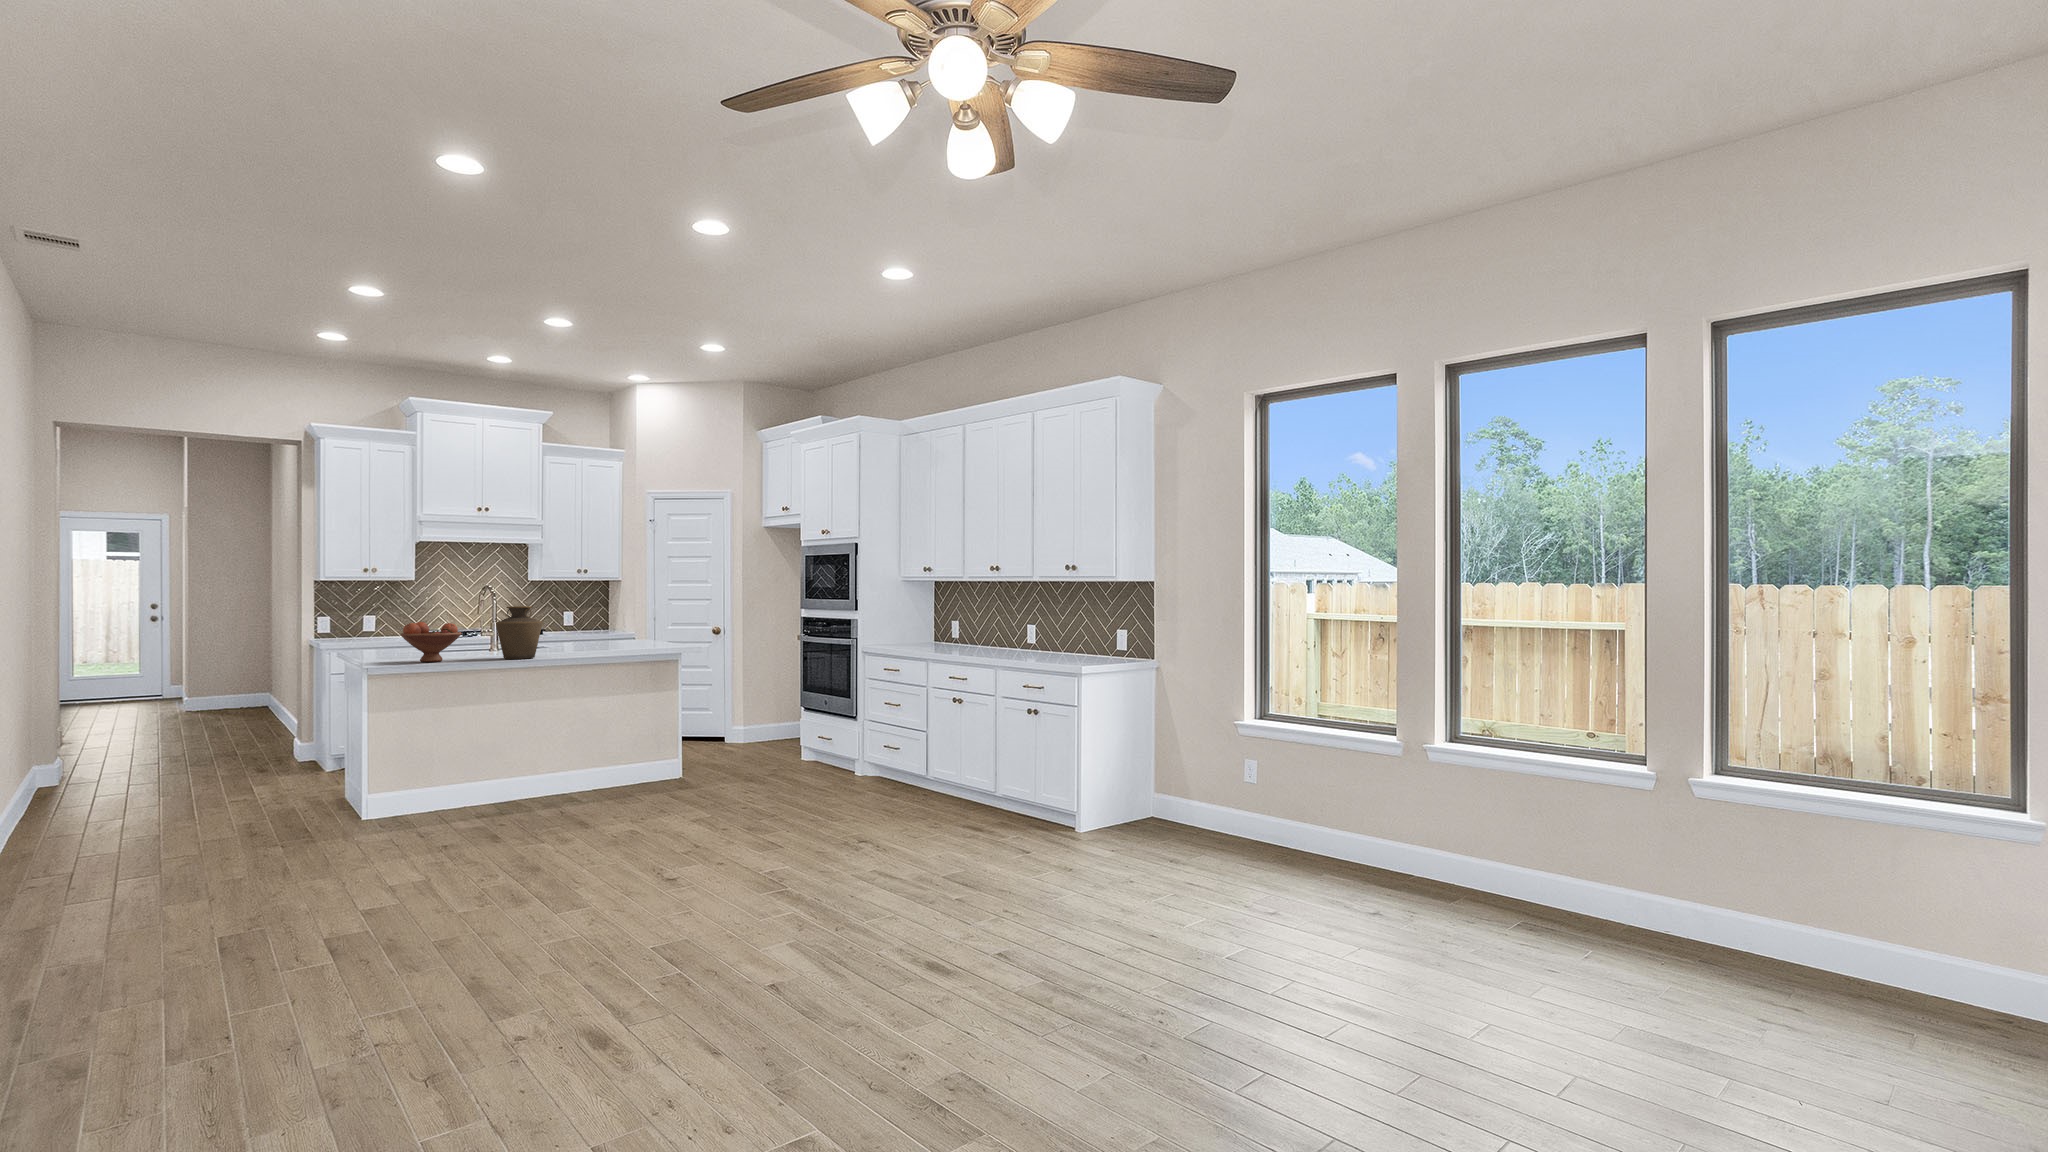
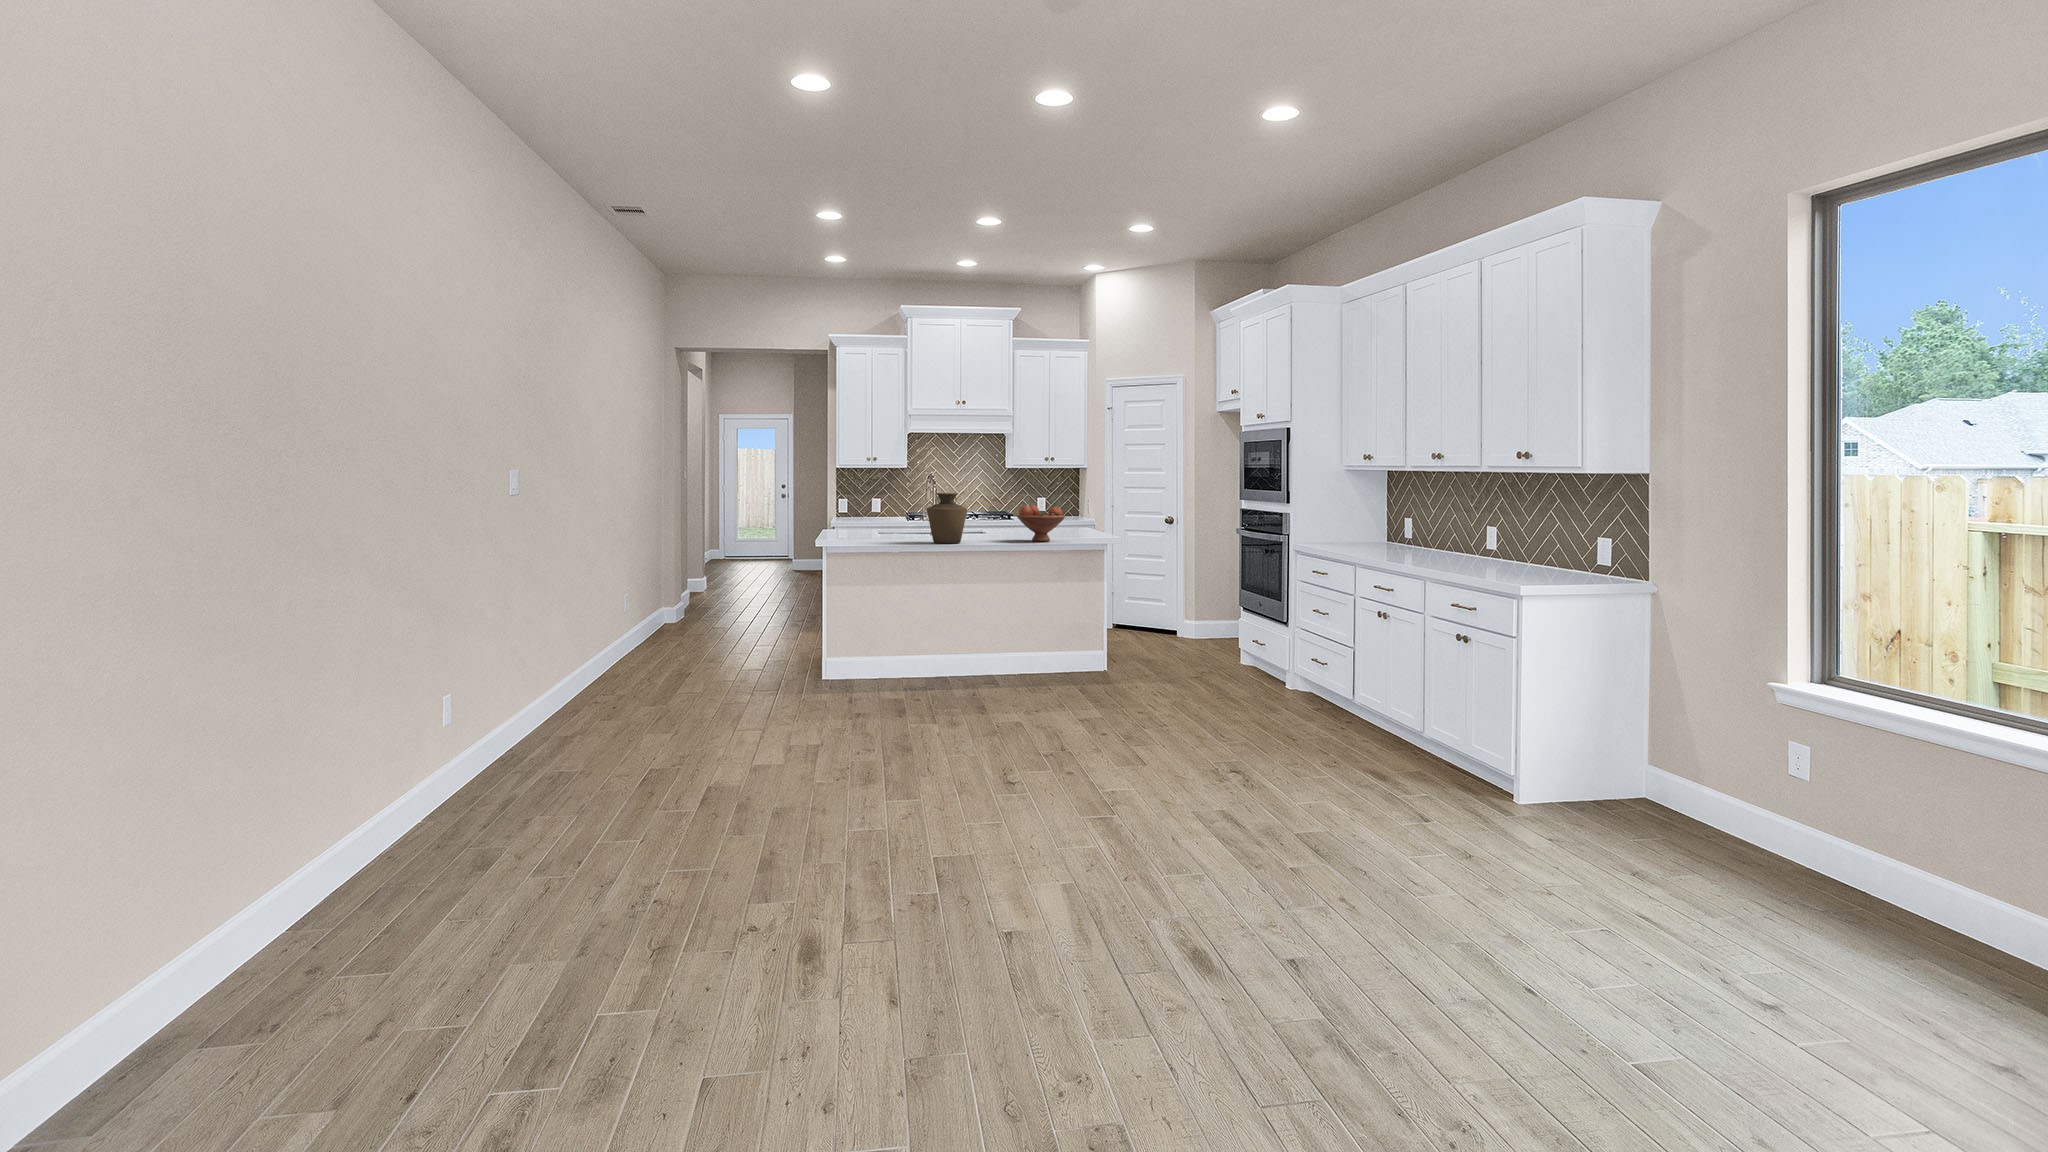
fruit bowl: present [401,622,462,662] -> present [1017,505,1065,542]

